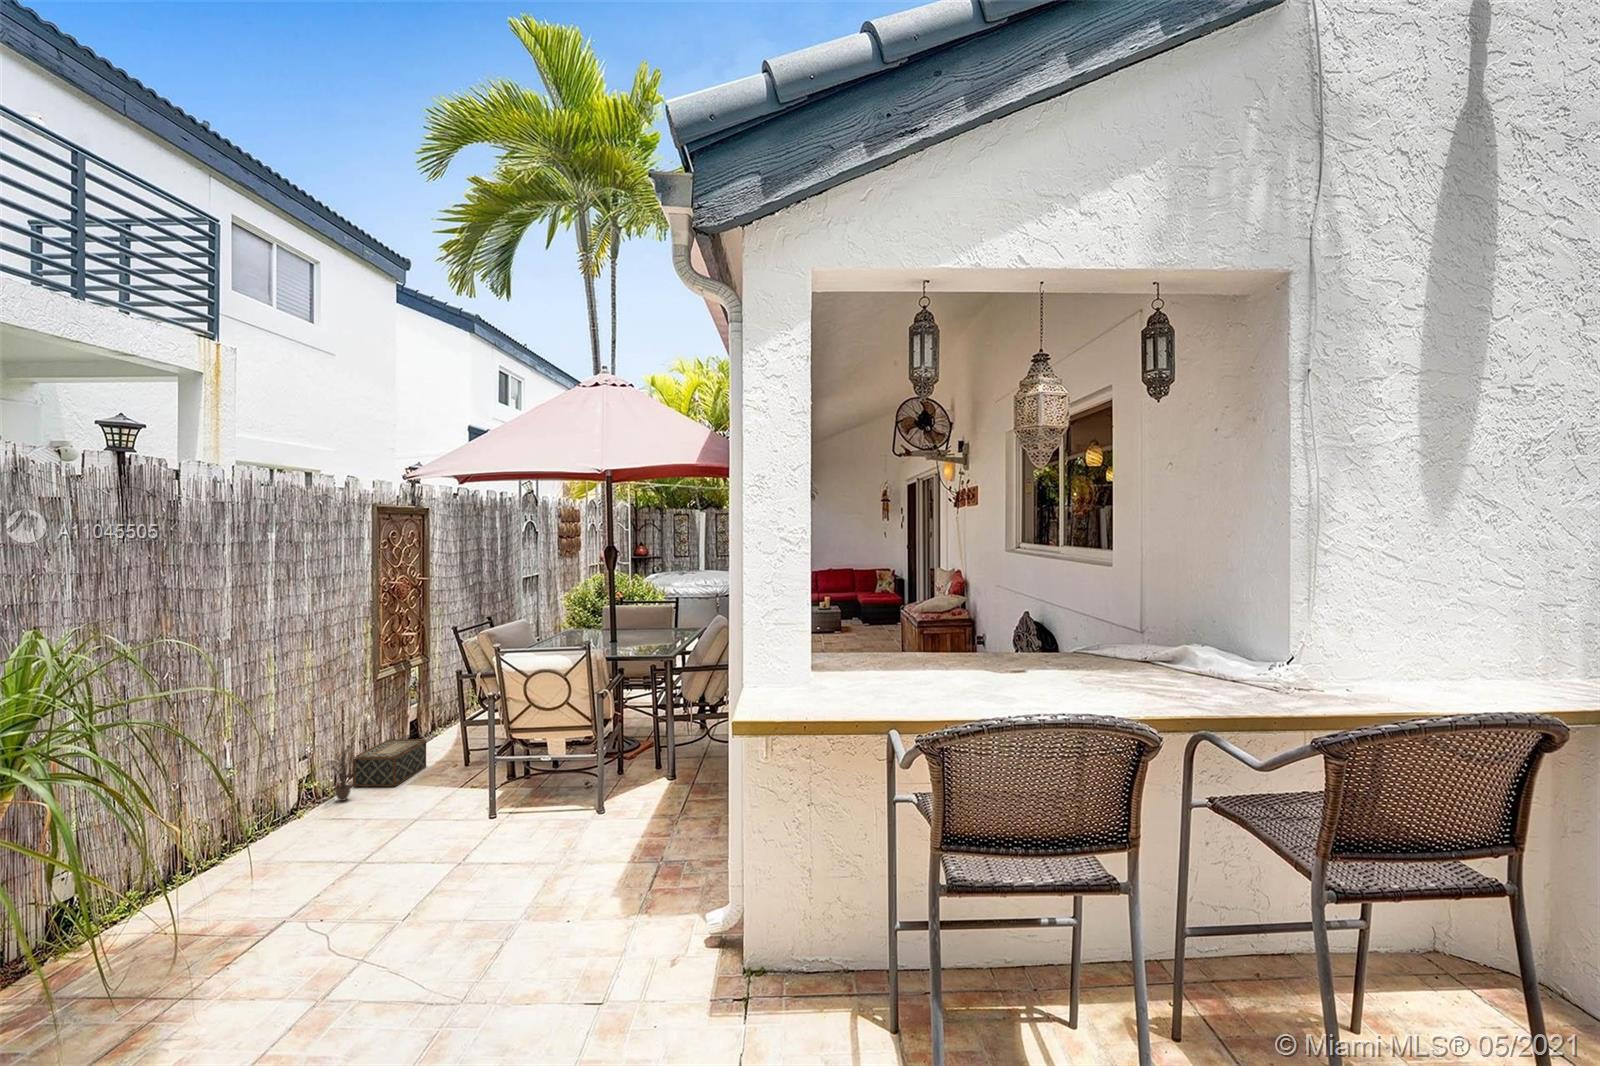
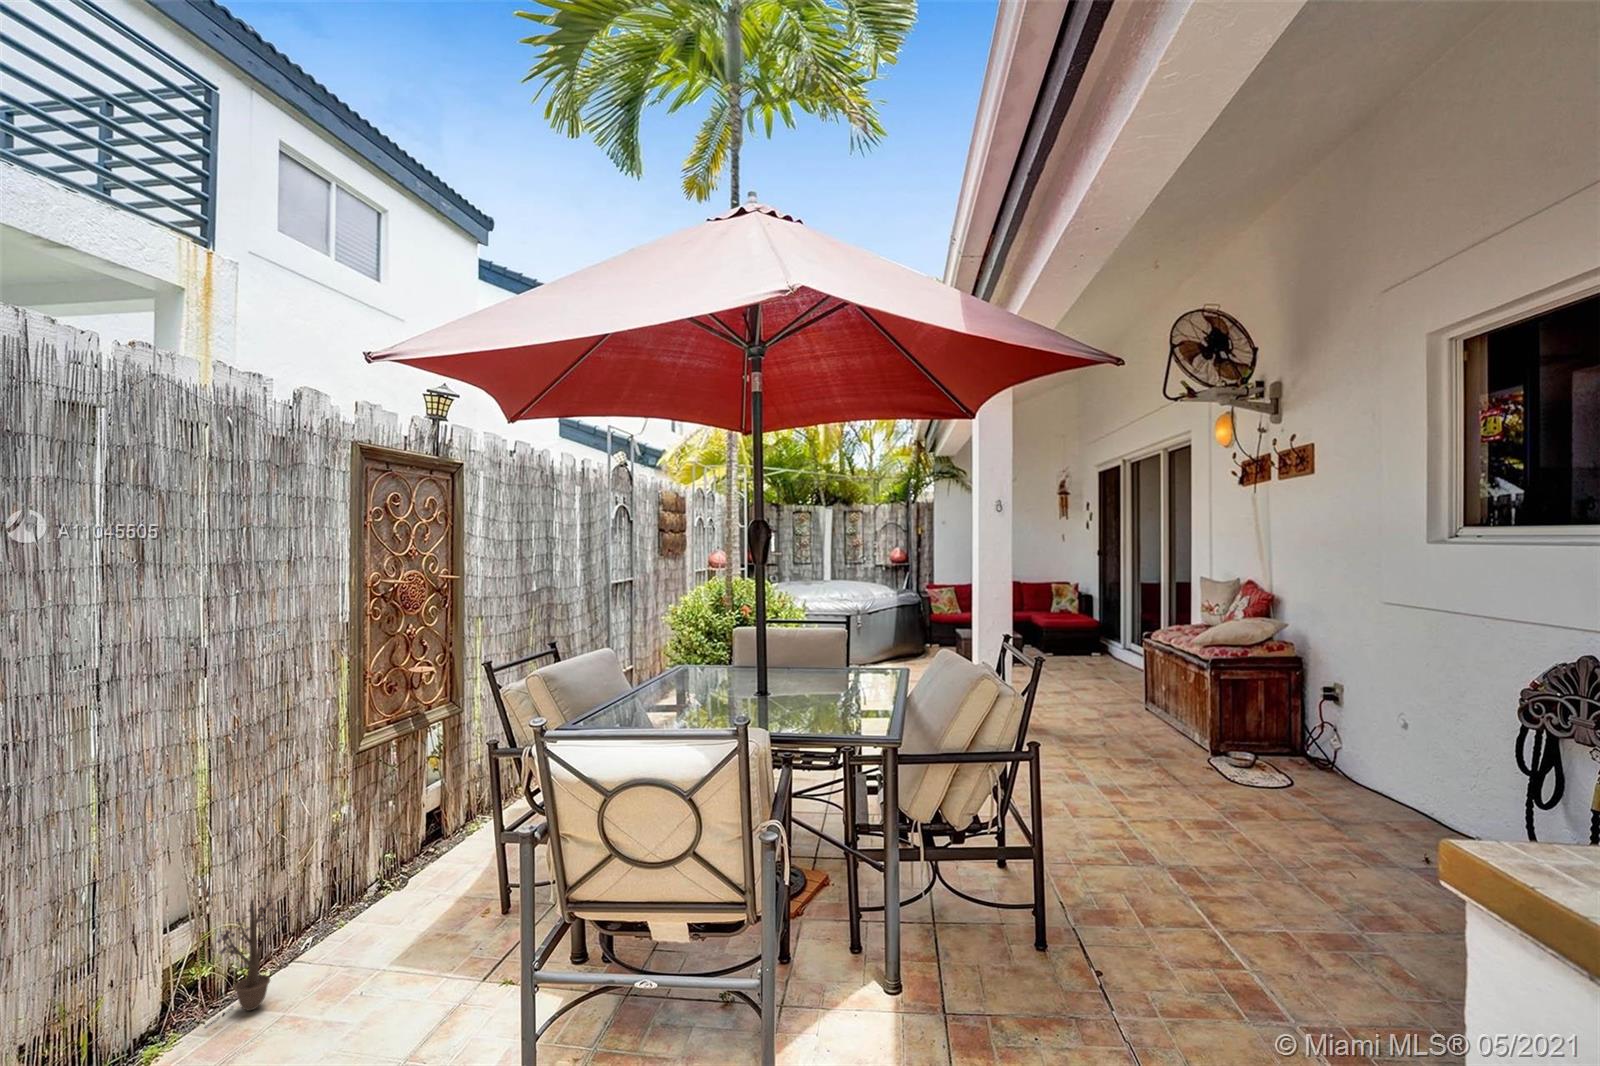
woven basket: present [353,739,426,787] -> none [290,856,439,967]

